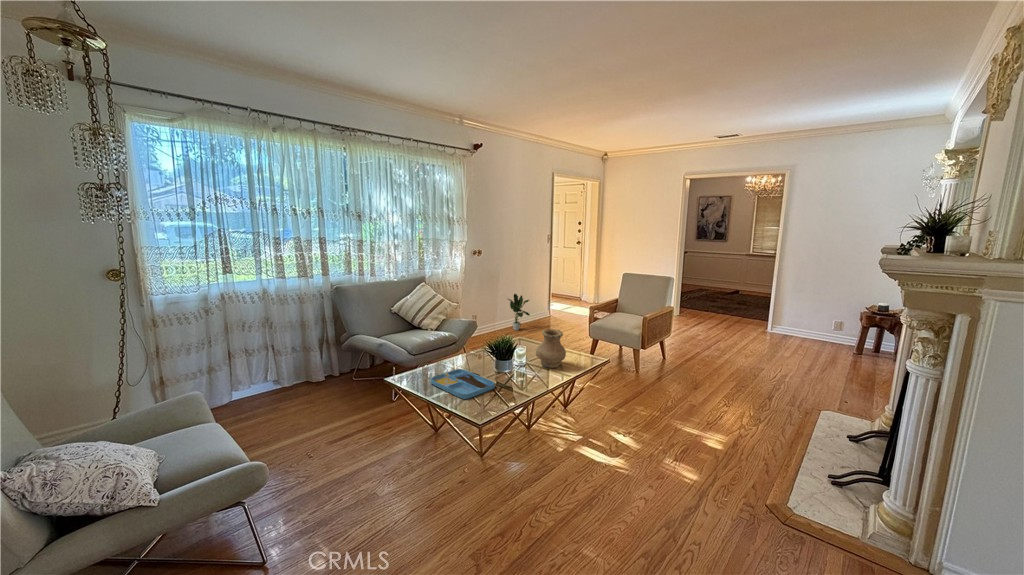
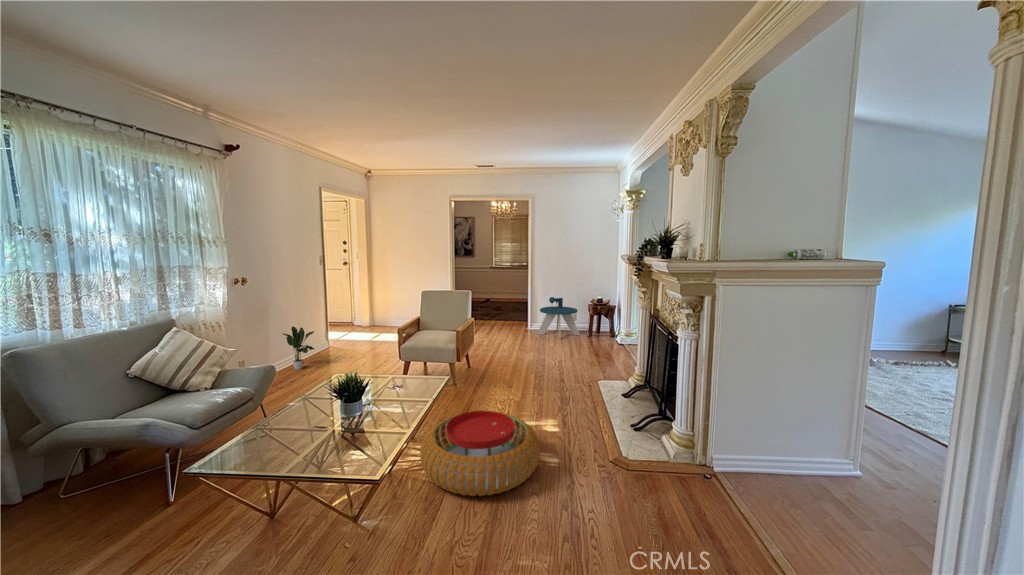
side table: none [775,296,842,351] -> present [537,297,580,340]
vase: present [536,329,566,368] -> none [378,356,413,399]
tray: present [431,369,495,399] -> none [260,427,354,461]
pouf: none [550,397,675,484] -> present [420,411,540,496]

